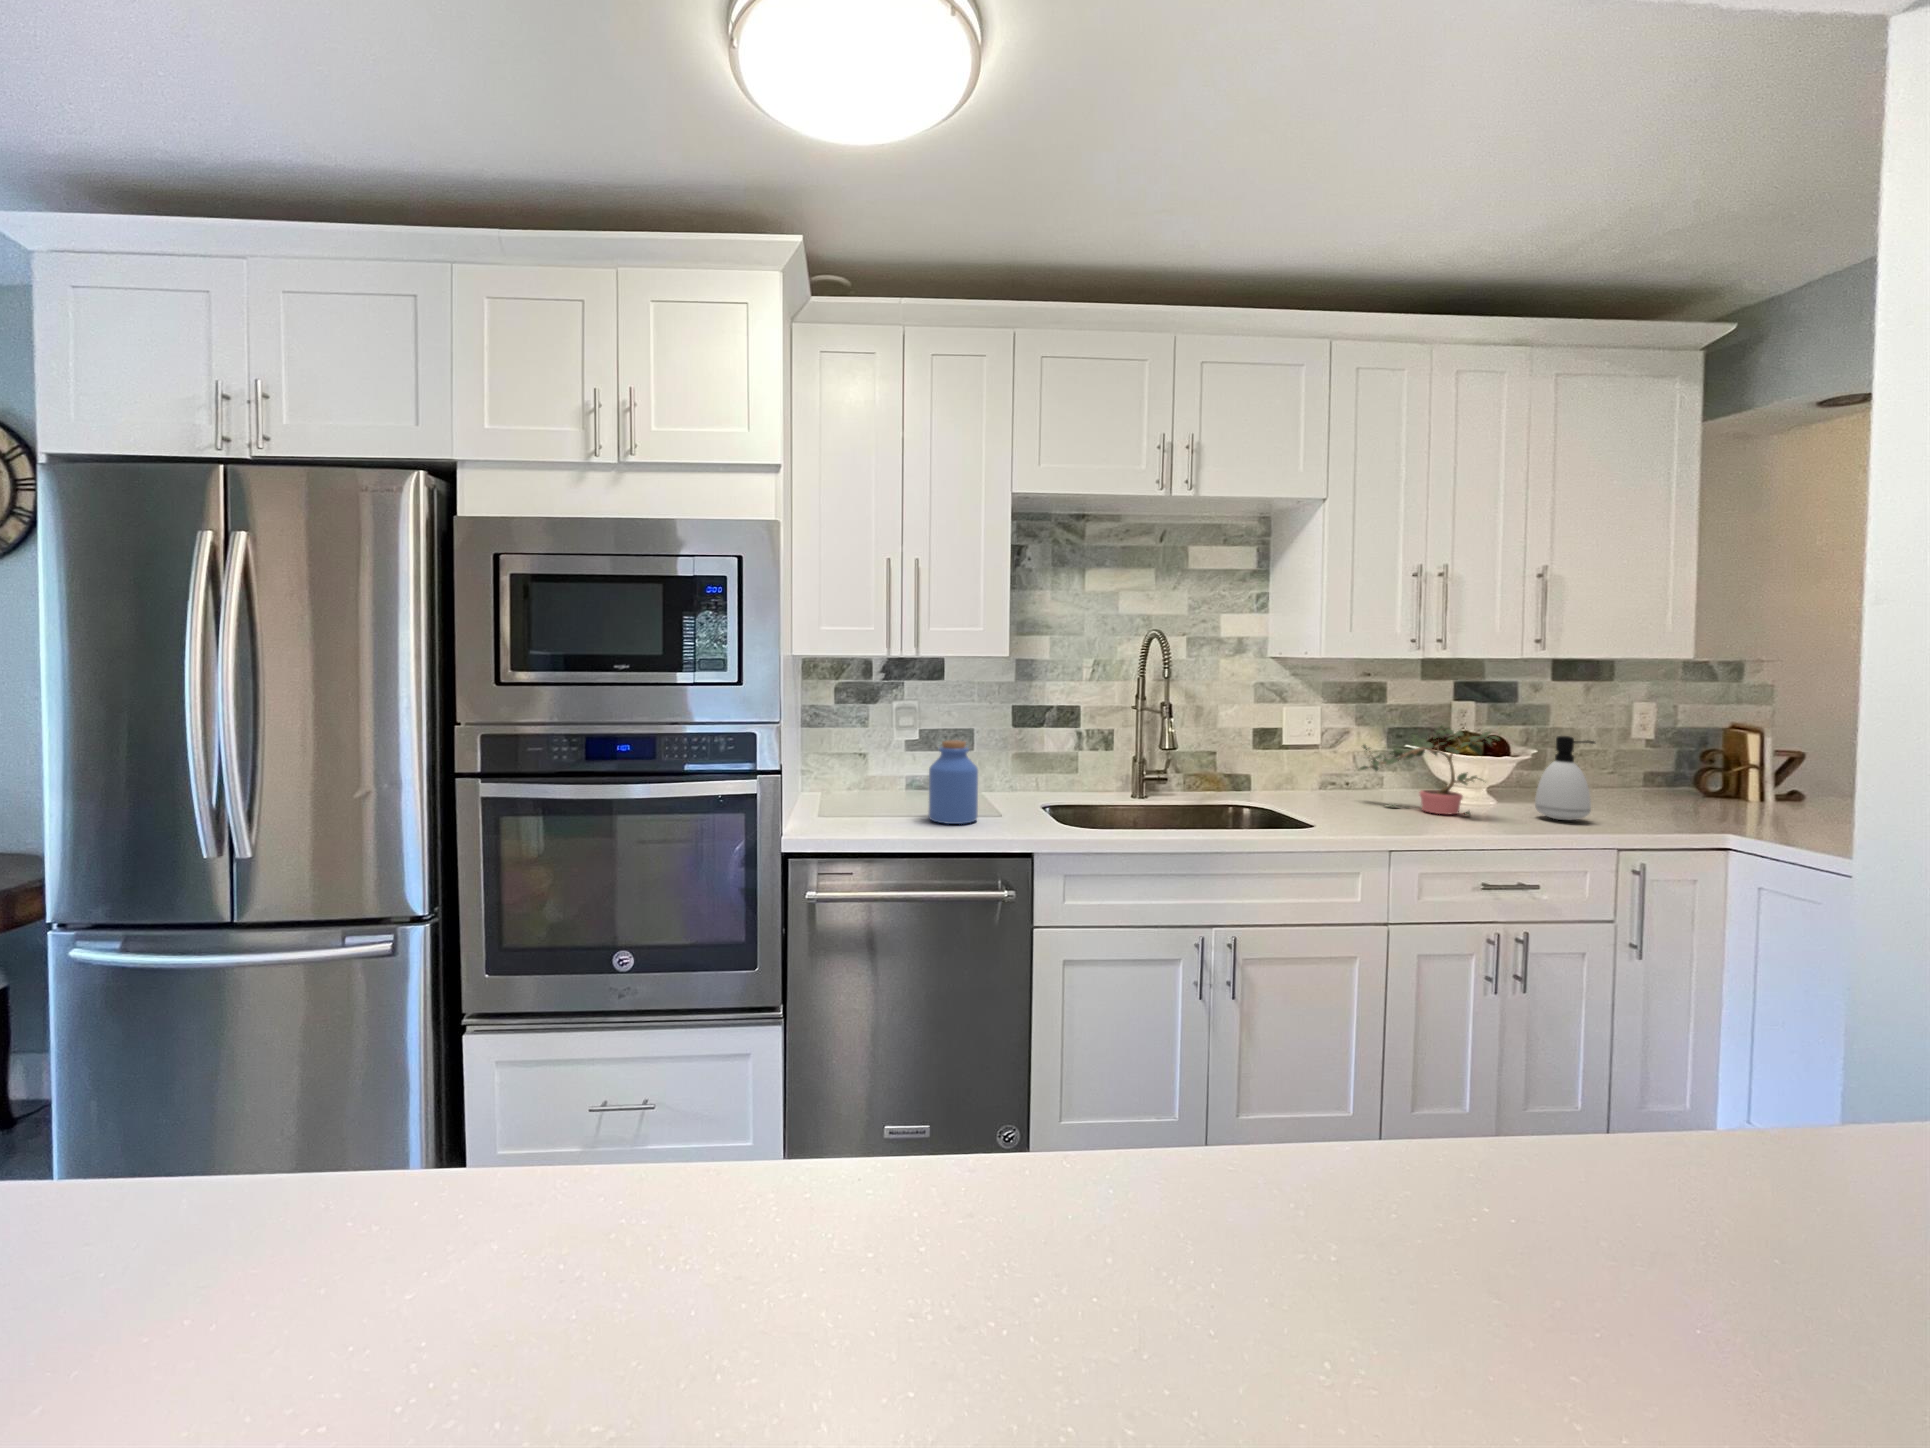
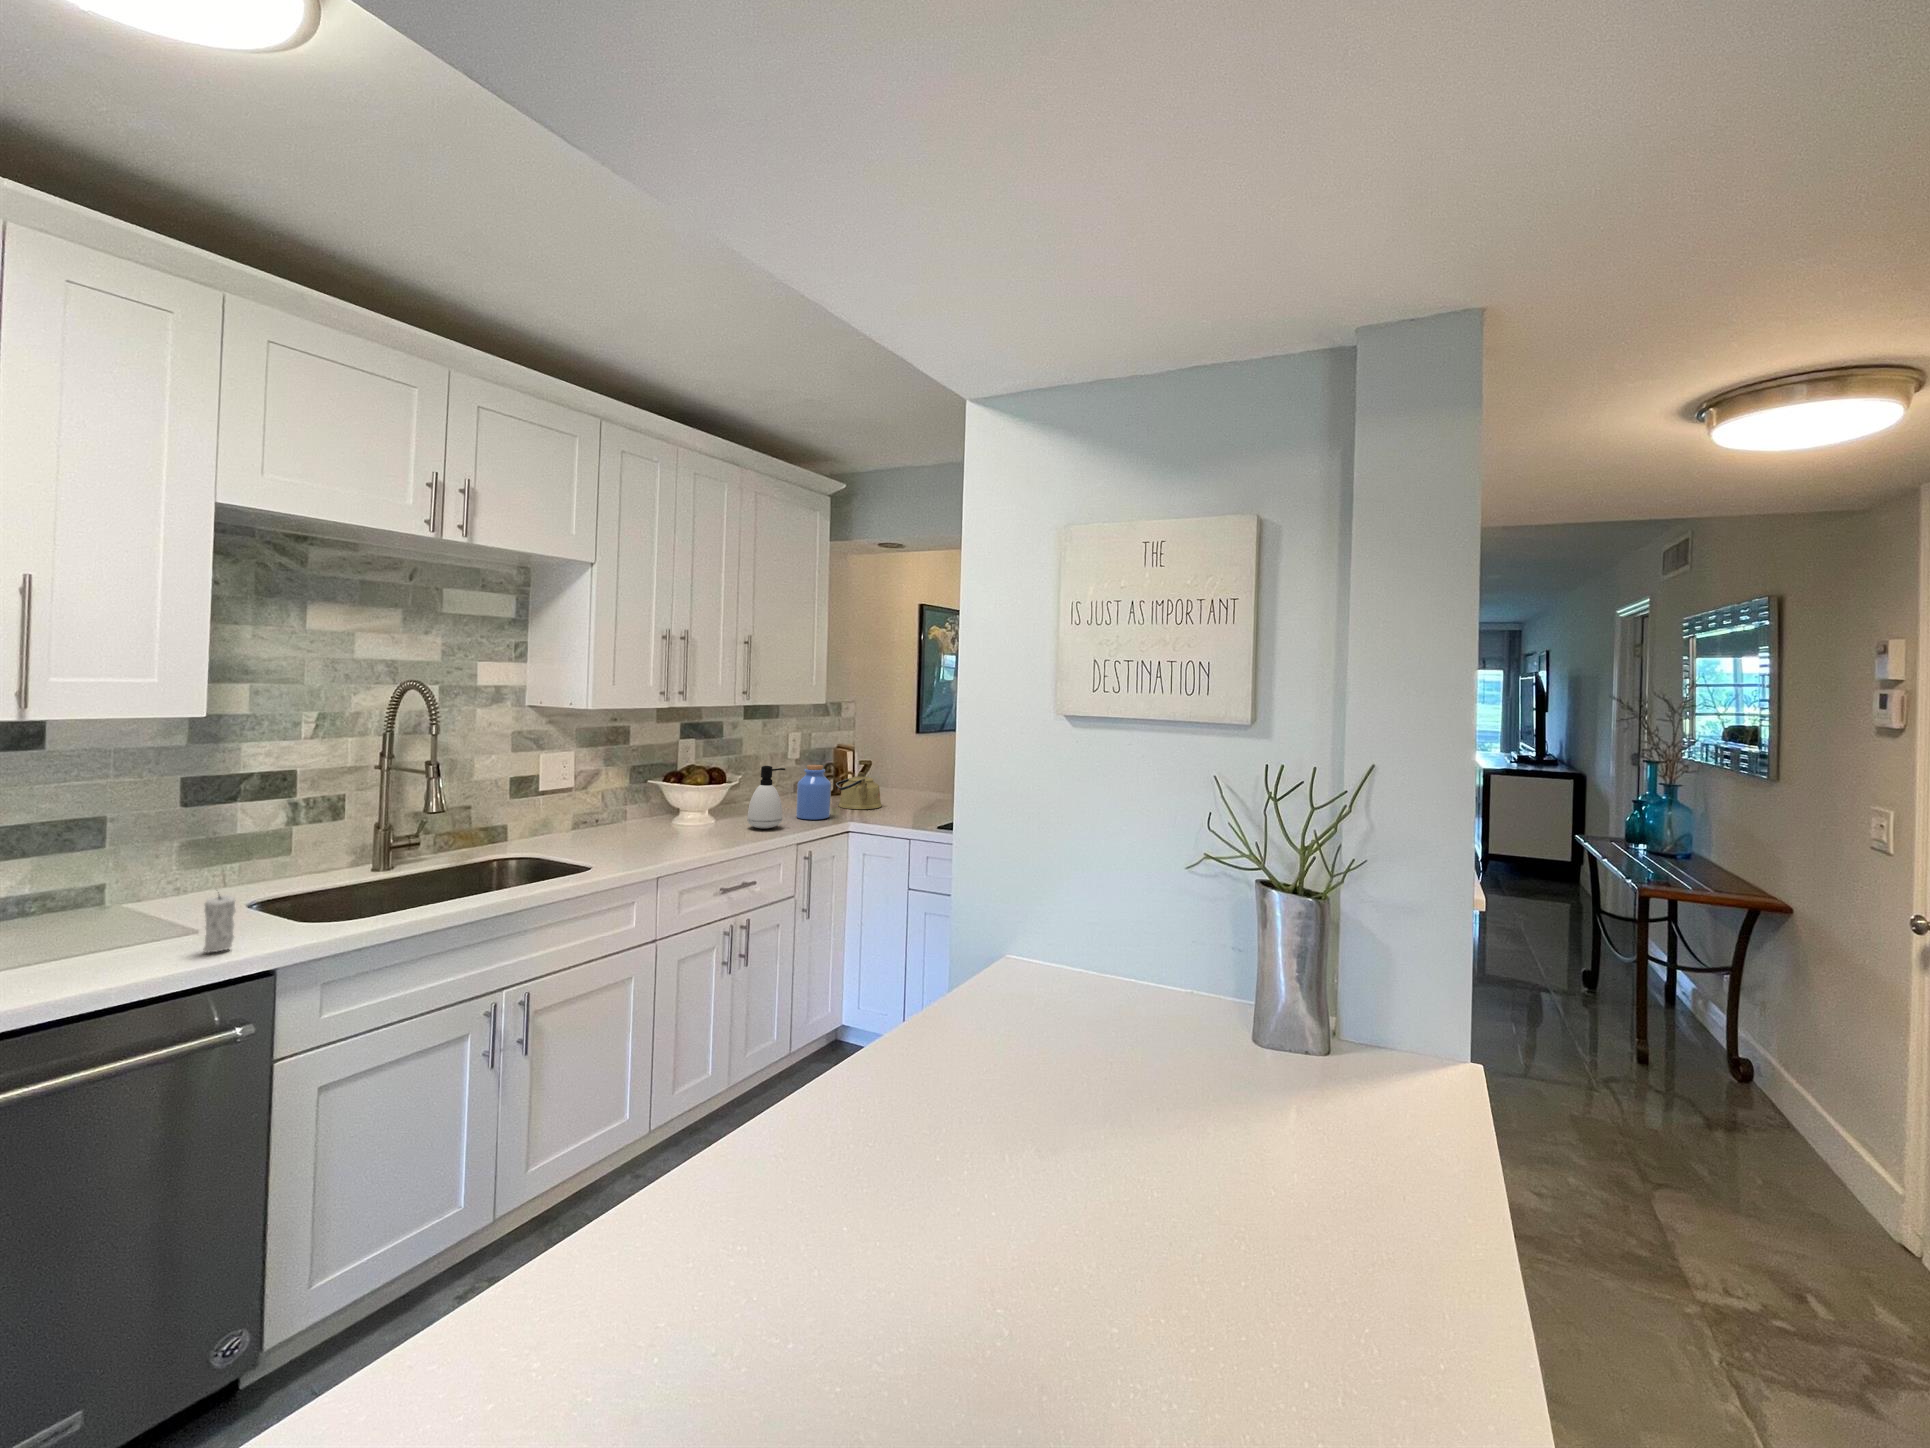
potted plant: present [1360,726,1499,815] -> none [614,763,730,838]
jar: present [928,740,978,824] -> present [796,765,831,820]
kettle: none [1712,763,1807,822] -> present [836,772,882,809]
candle: none [992,780,1010,830] -> present [203,895,235,953]

